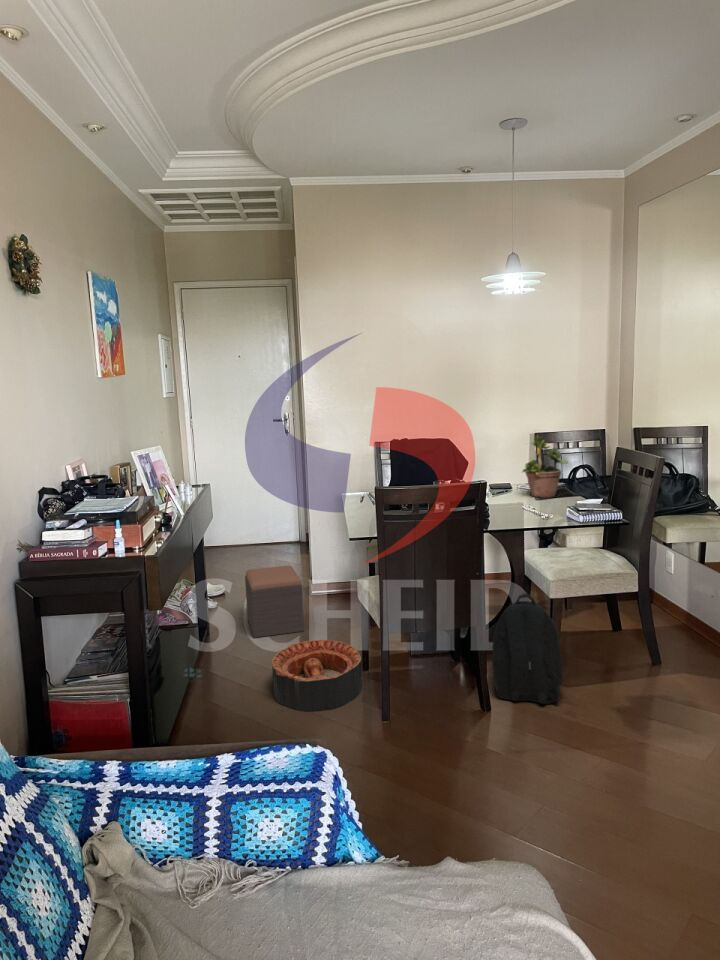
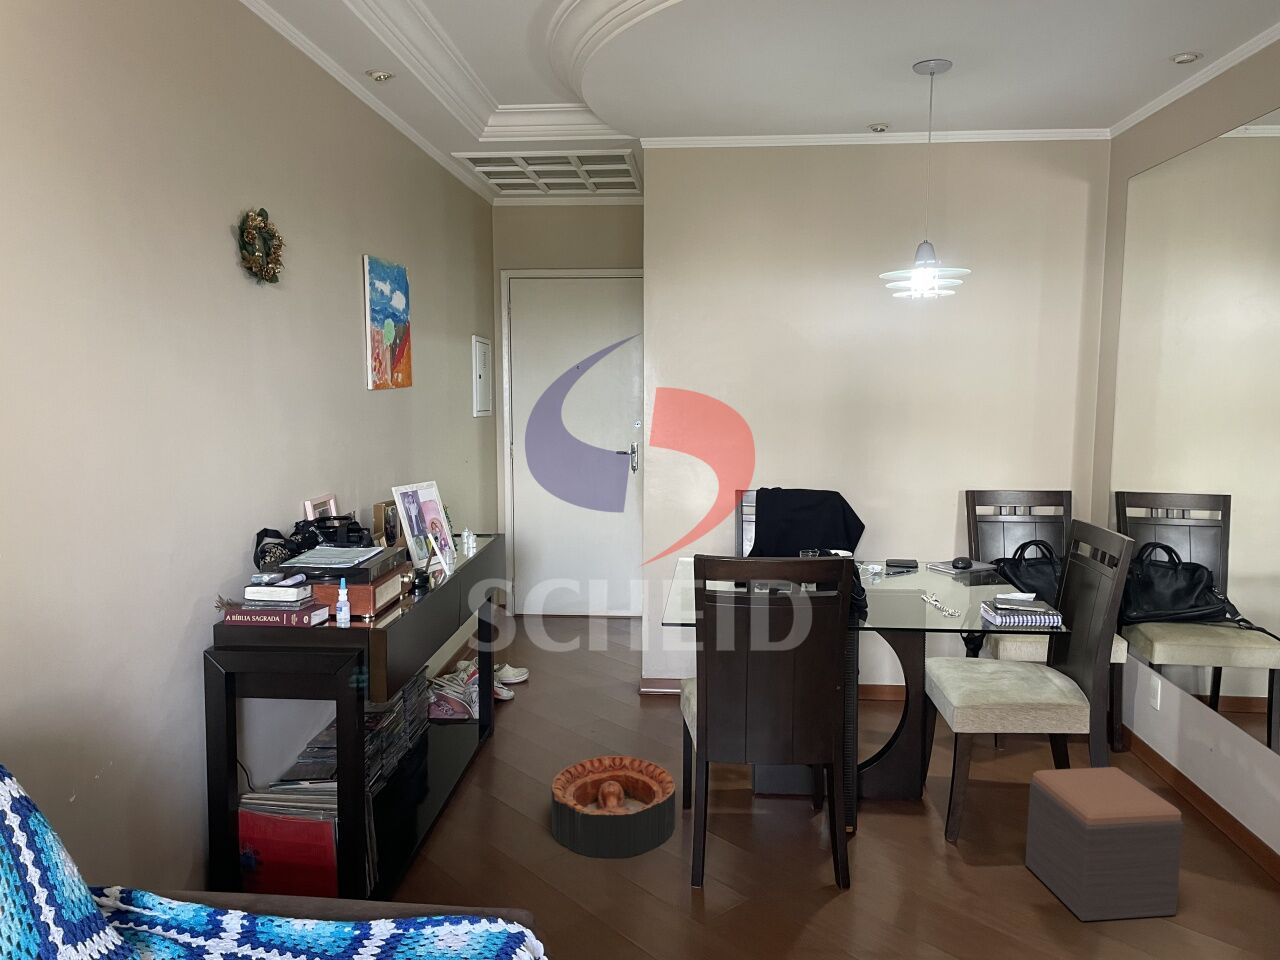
potted plant: present [523,436,568,498] -> none [932,486,1002,583]
footstool: present [245,565,304,638] -> present [1025,767,1183,921]
backpack: present [492,594,563,704] -> none [857,722,962,890]

